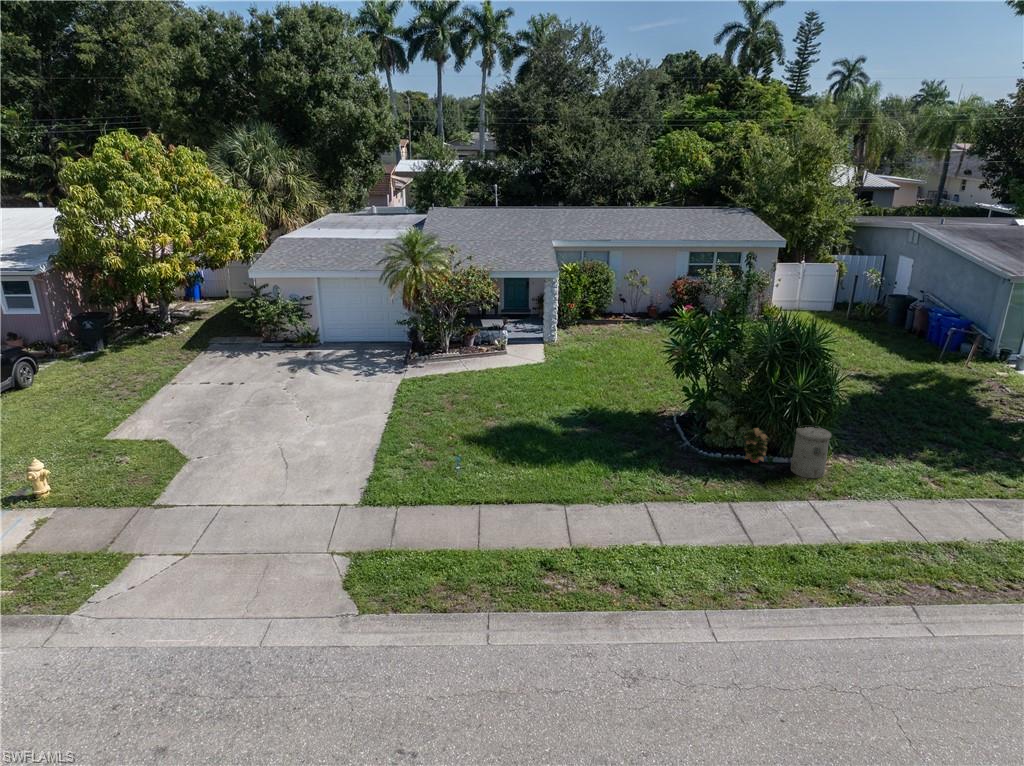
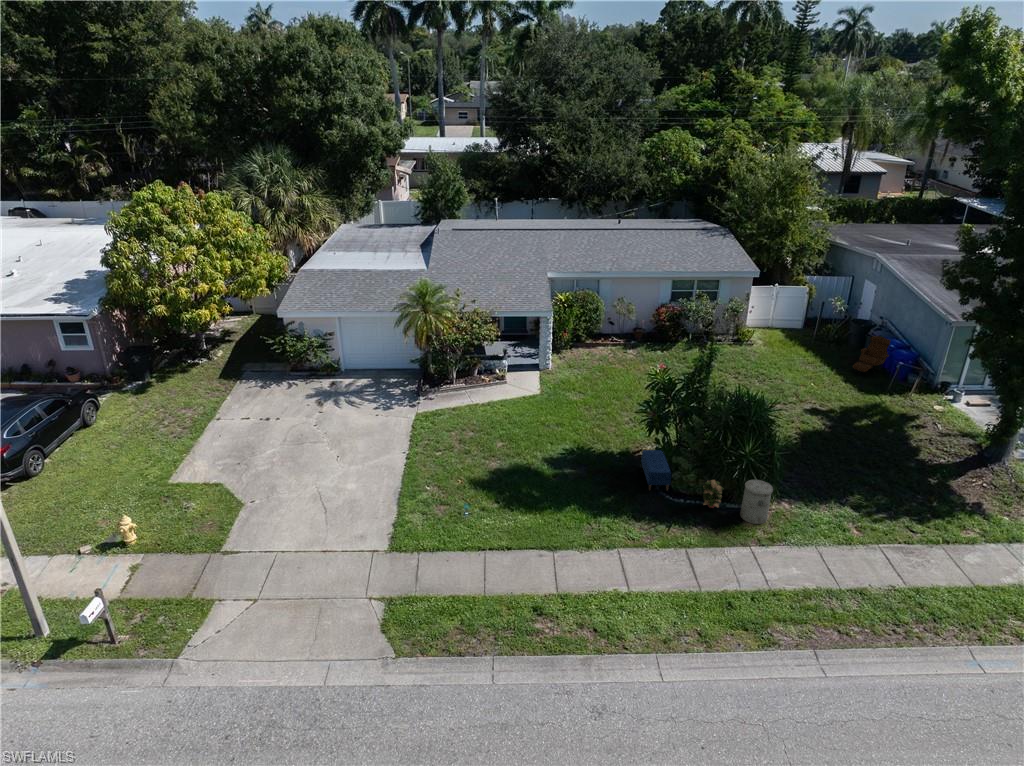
lounge chair: none [896,306,938,348] -> present [853,336,891,373]
bench: none [666,404,704,447] -> present [641,450,671,490]

